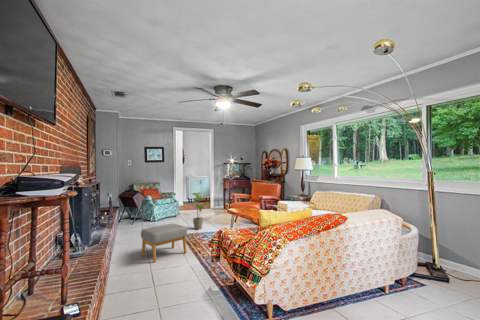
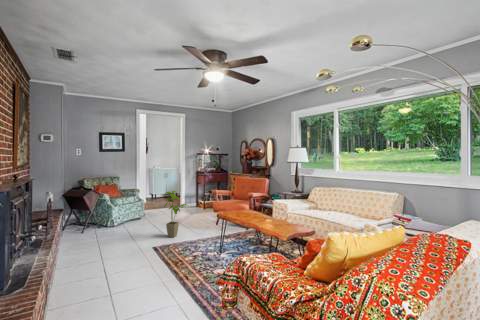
footstool: present [141,224,187,262] -> none [97,237,166,300]

